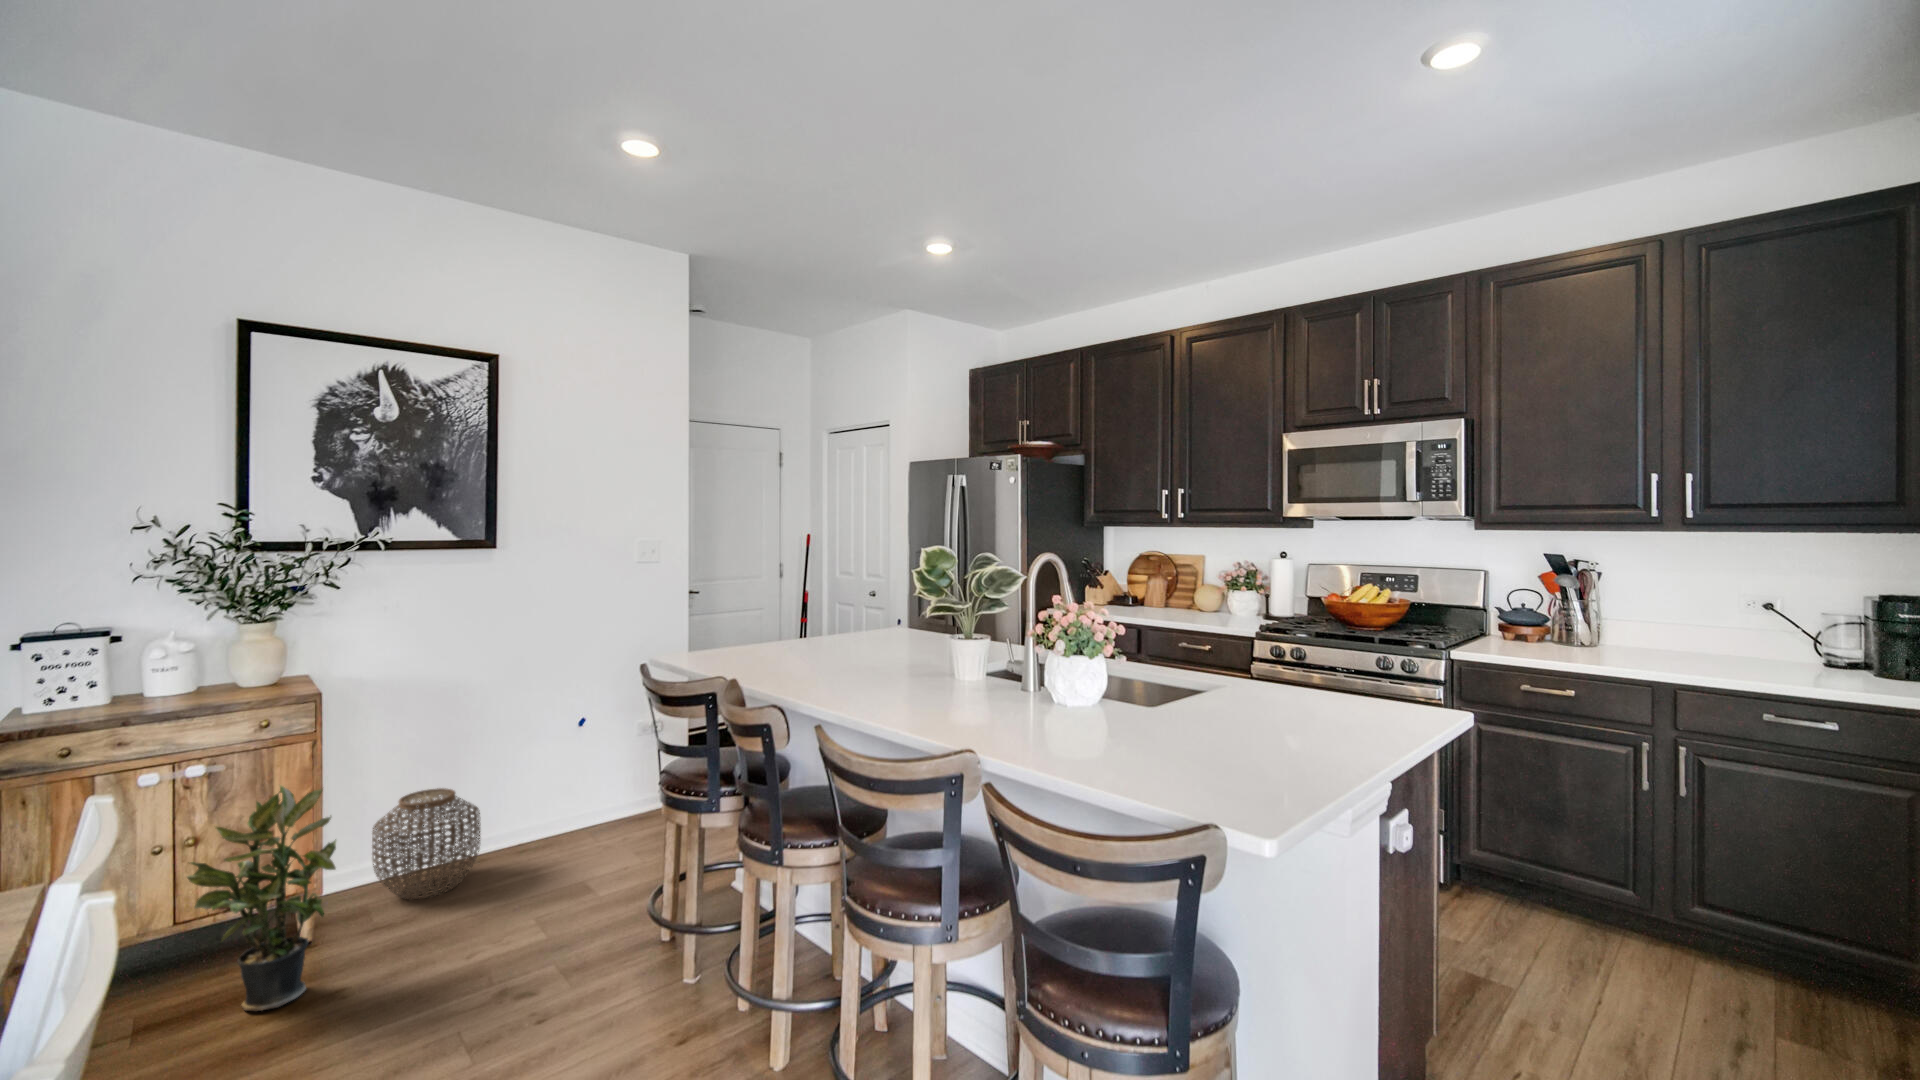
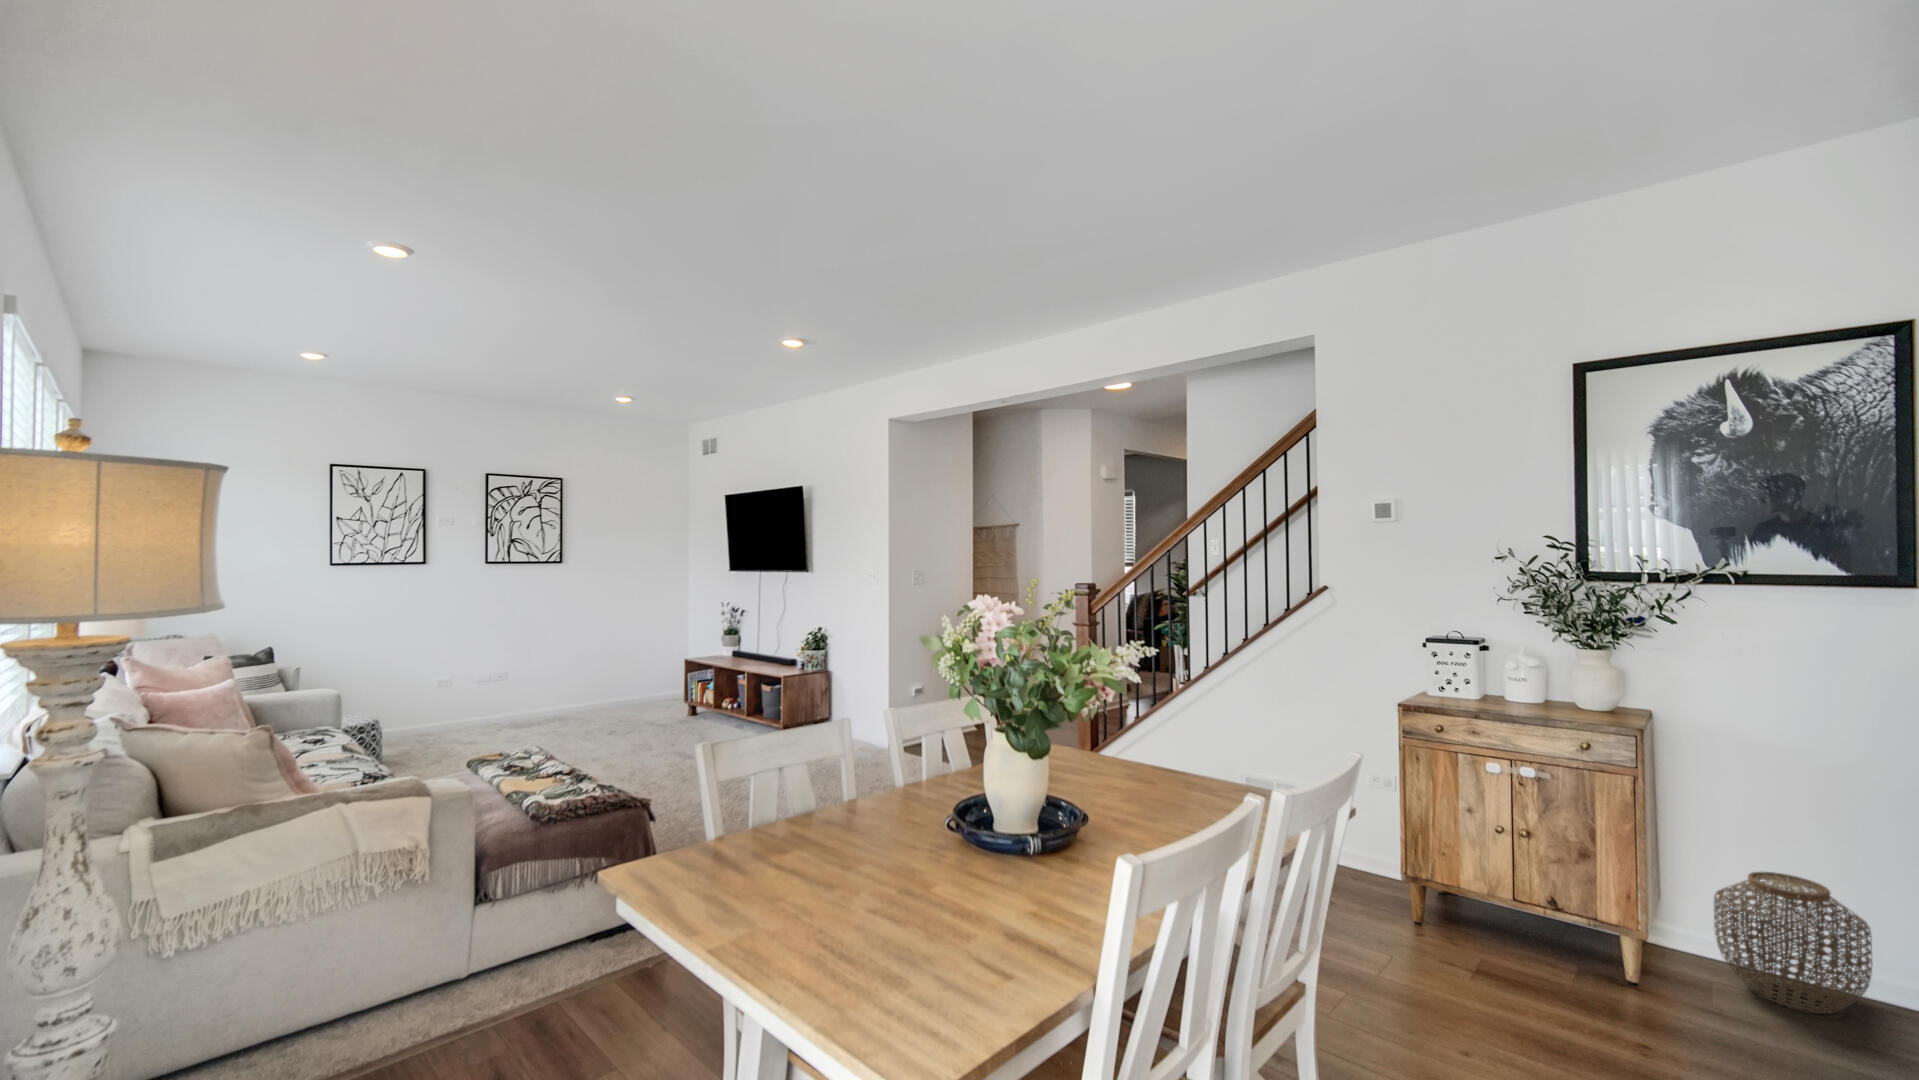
potted plant: present [187,786,336,1011] -> none [1506,807,1644,1024]

